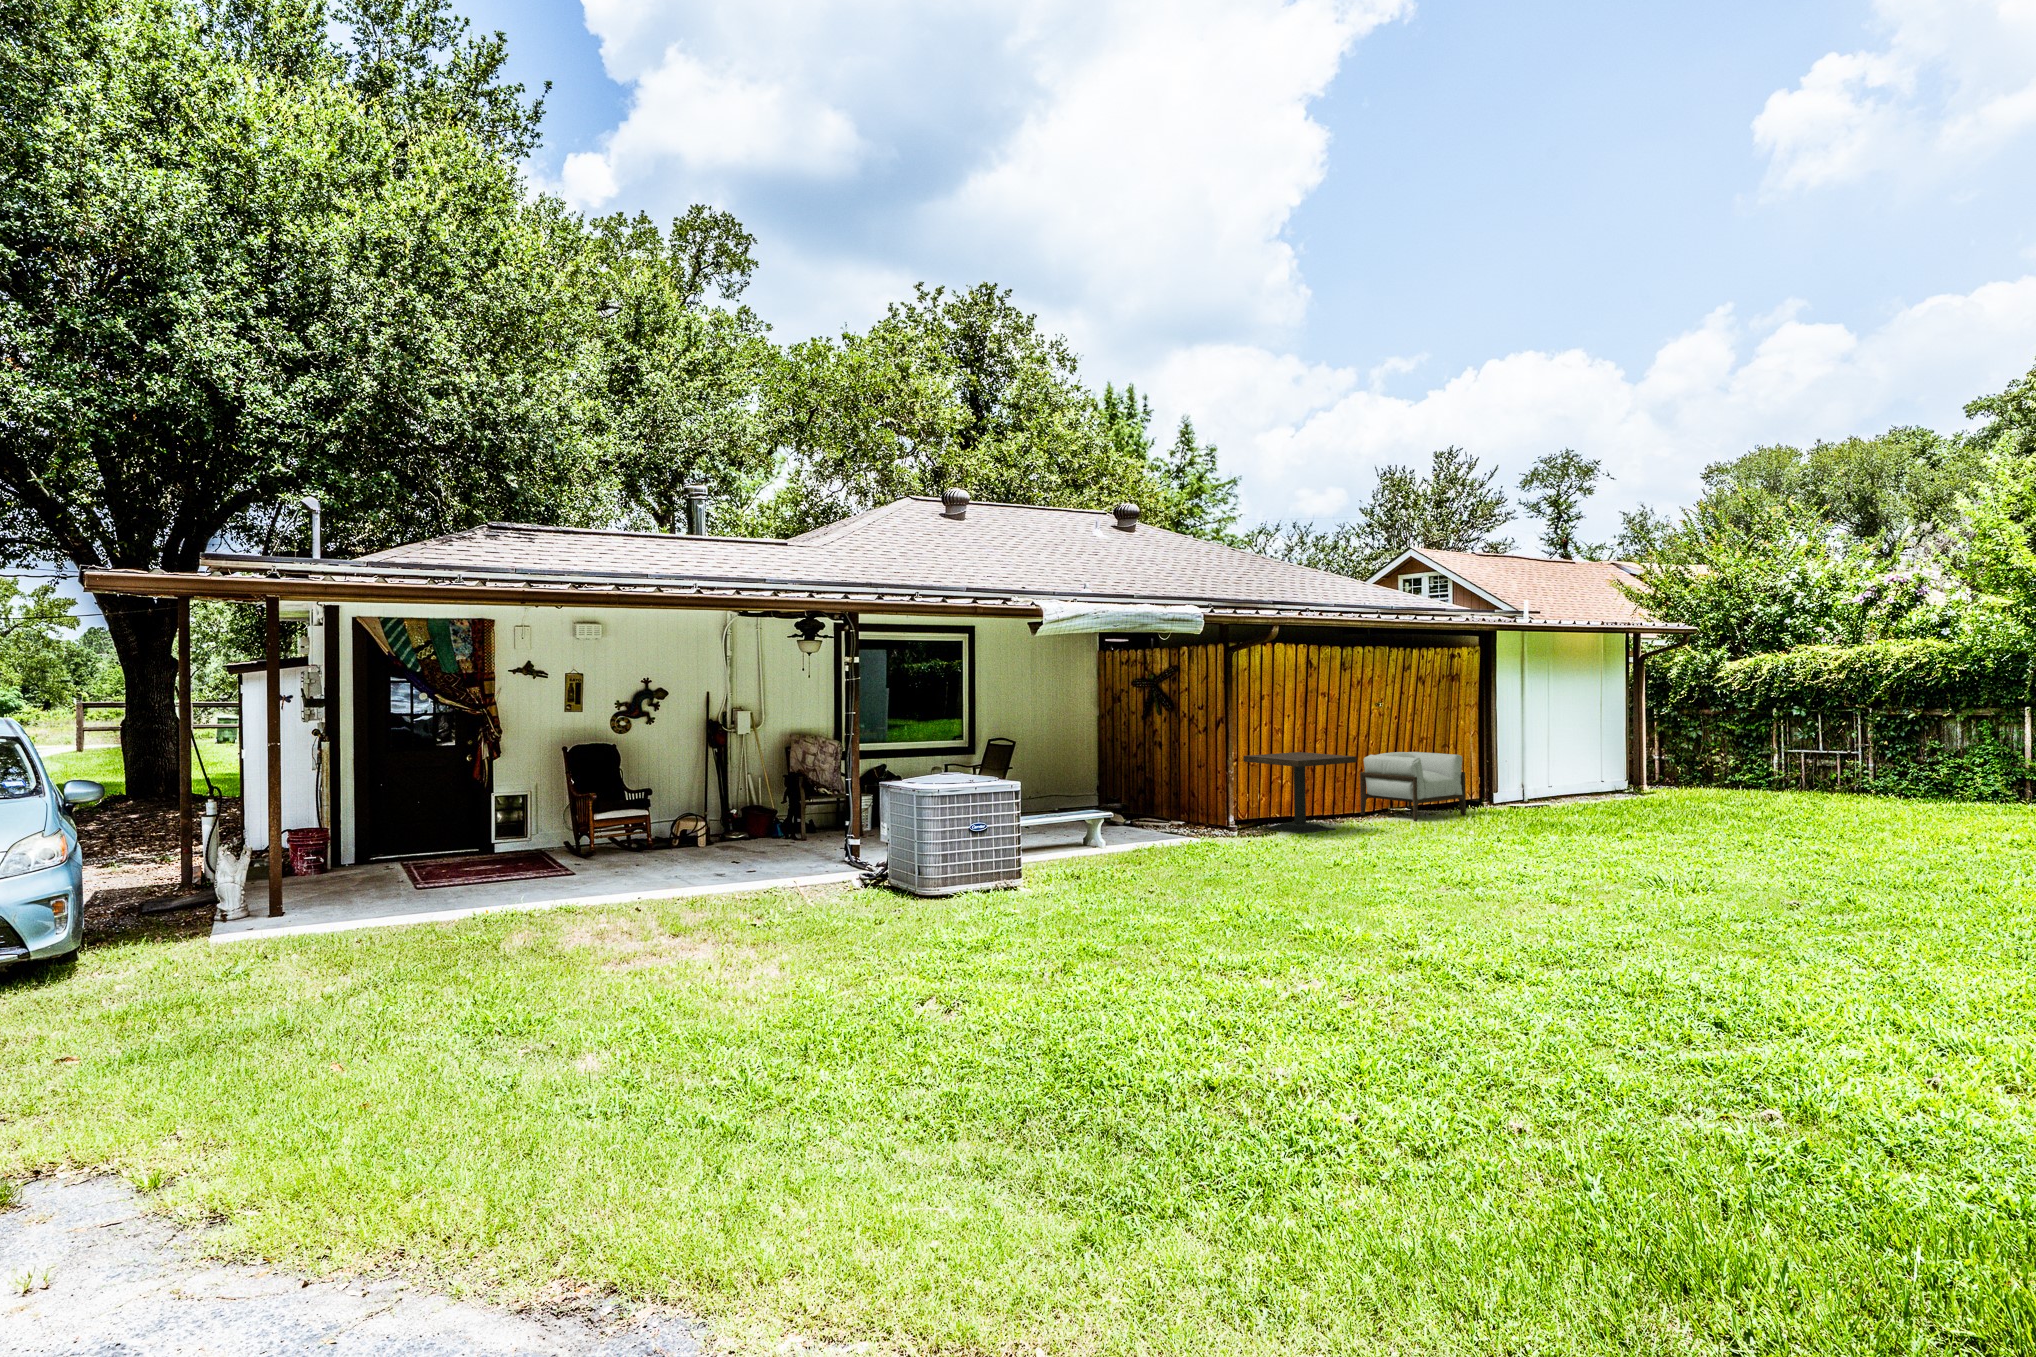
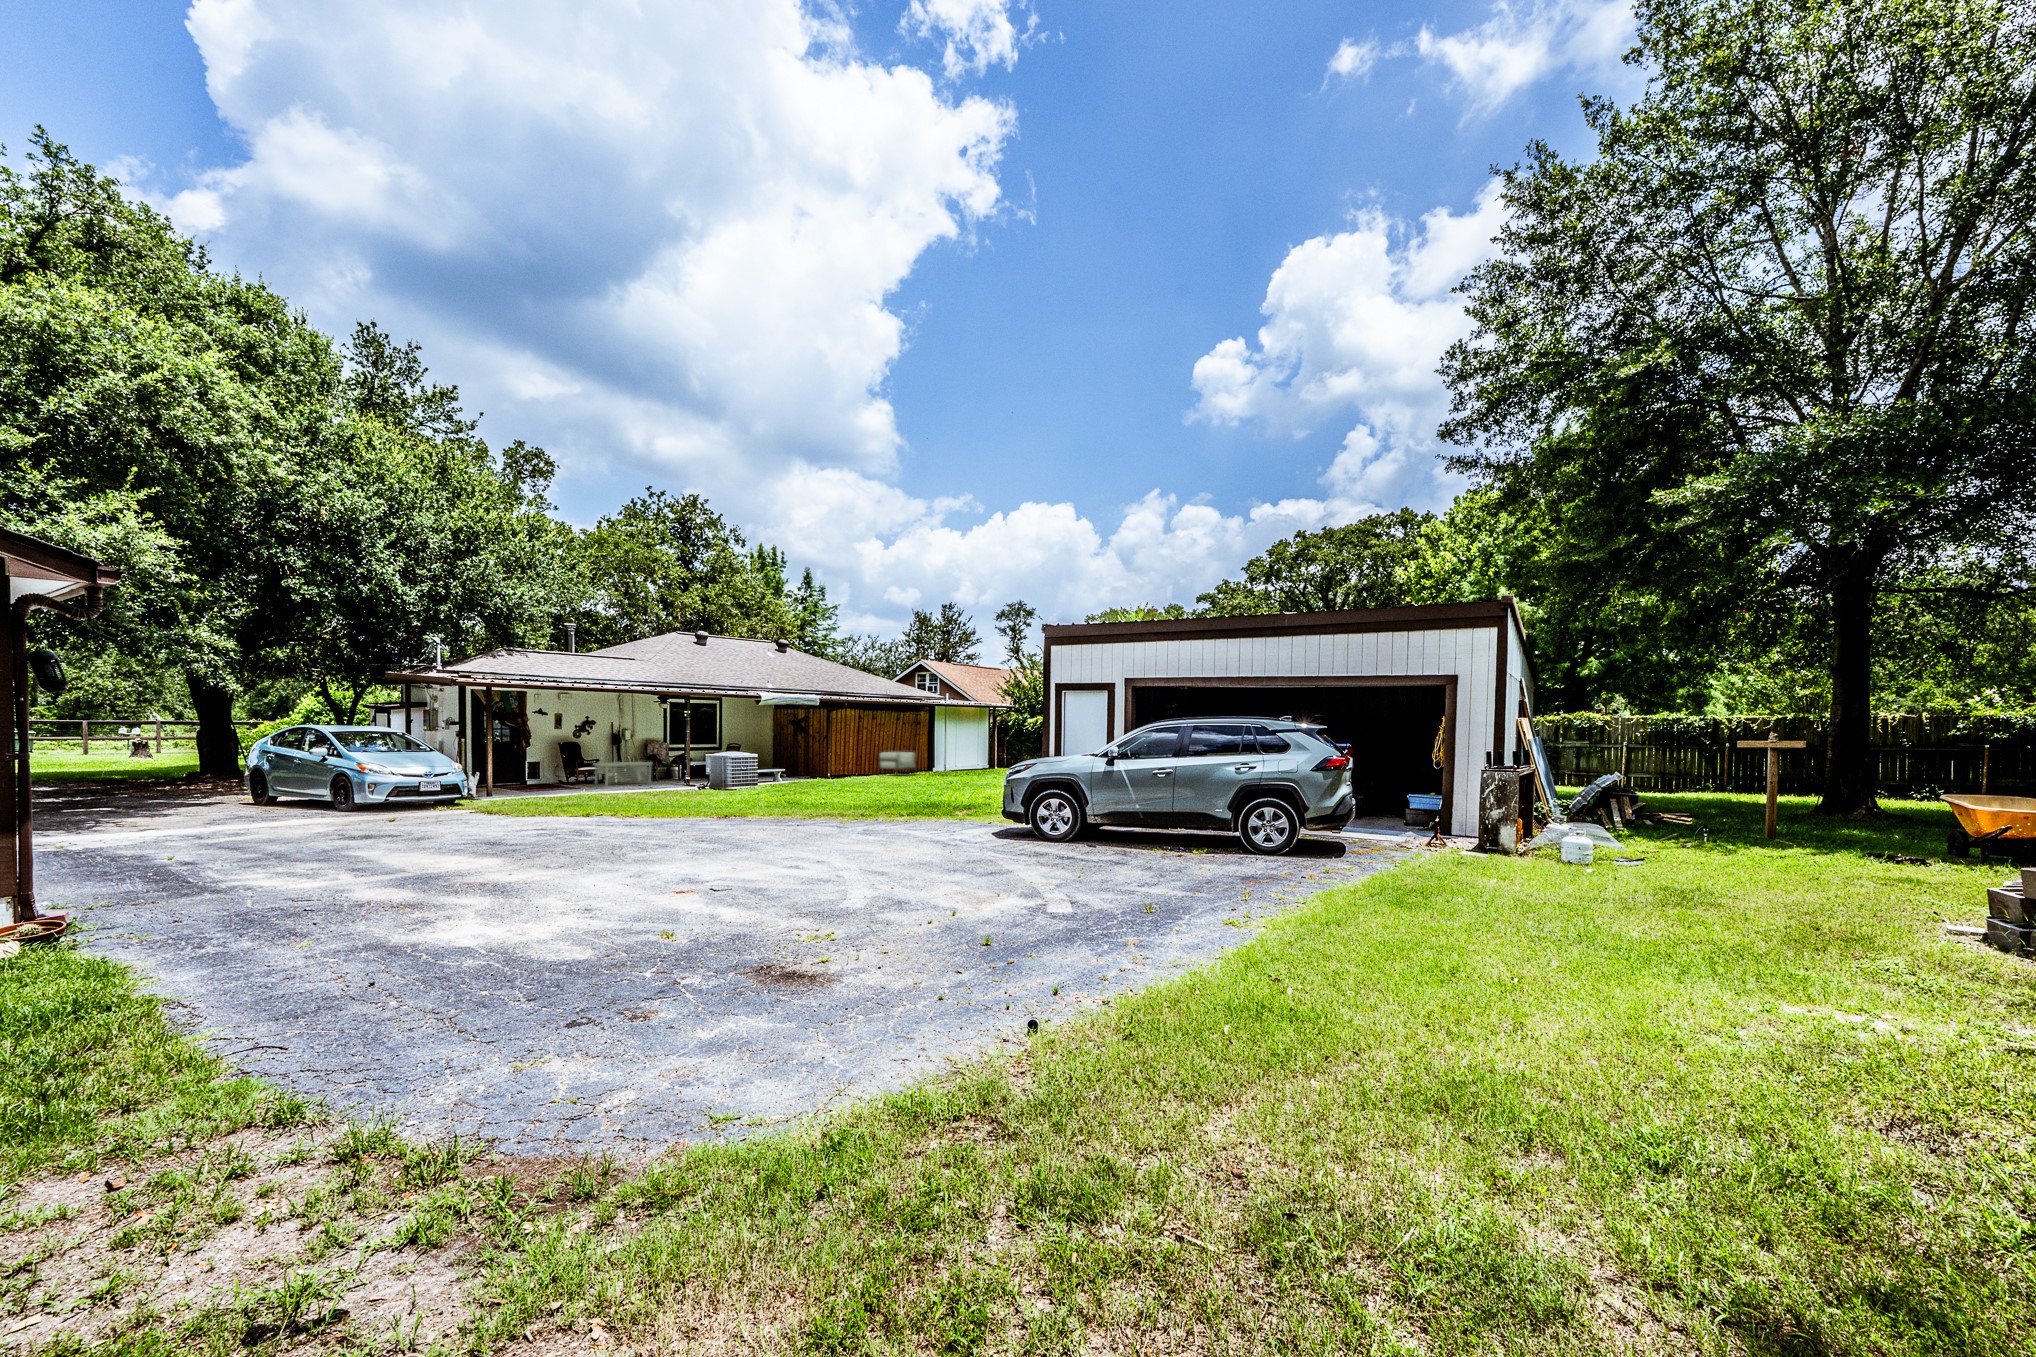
side table: present [1243,752,1357,834] -> none [833,750,875,779]
storage bench: none [667,784,798,850] -> present [594,762,652,785]

